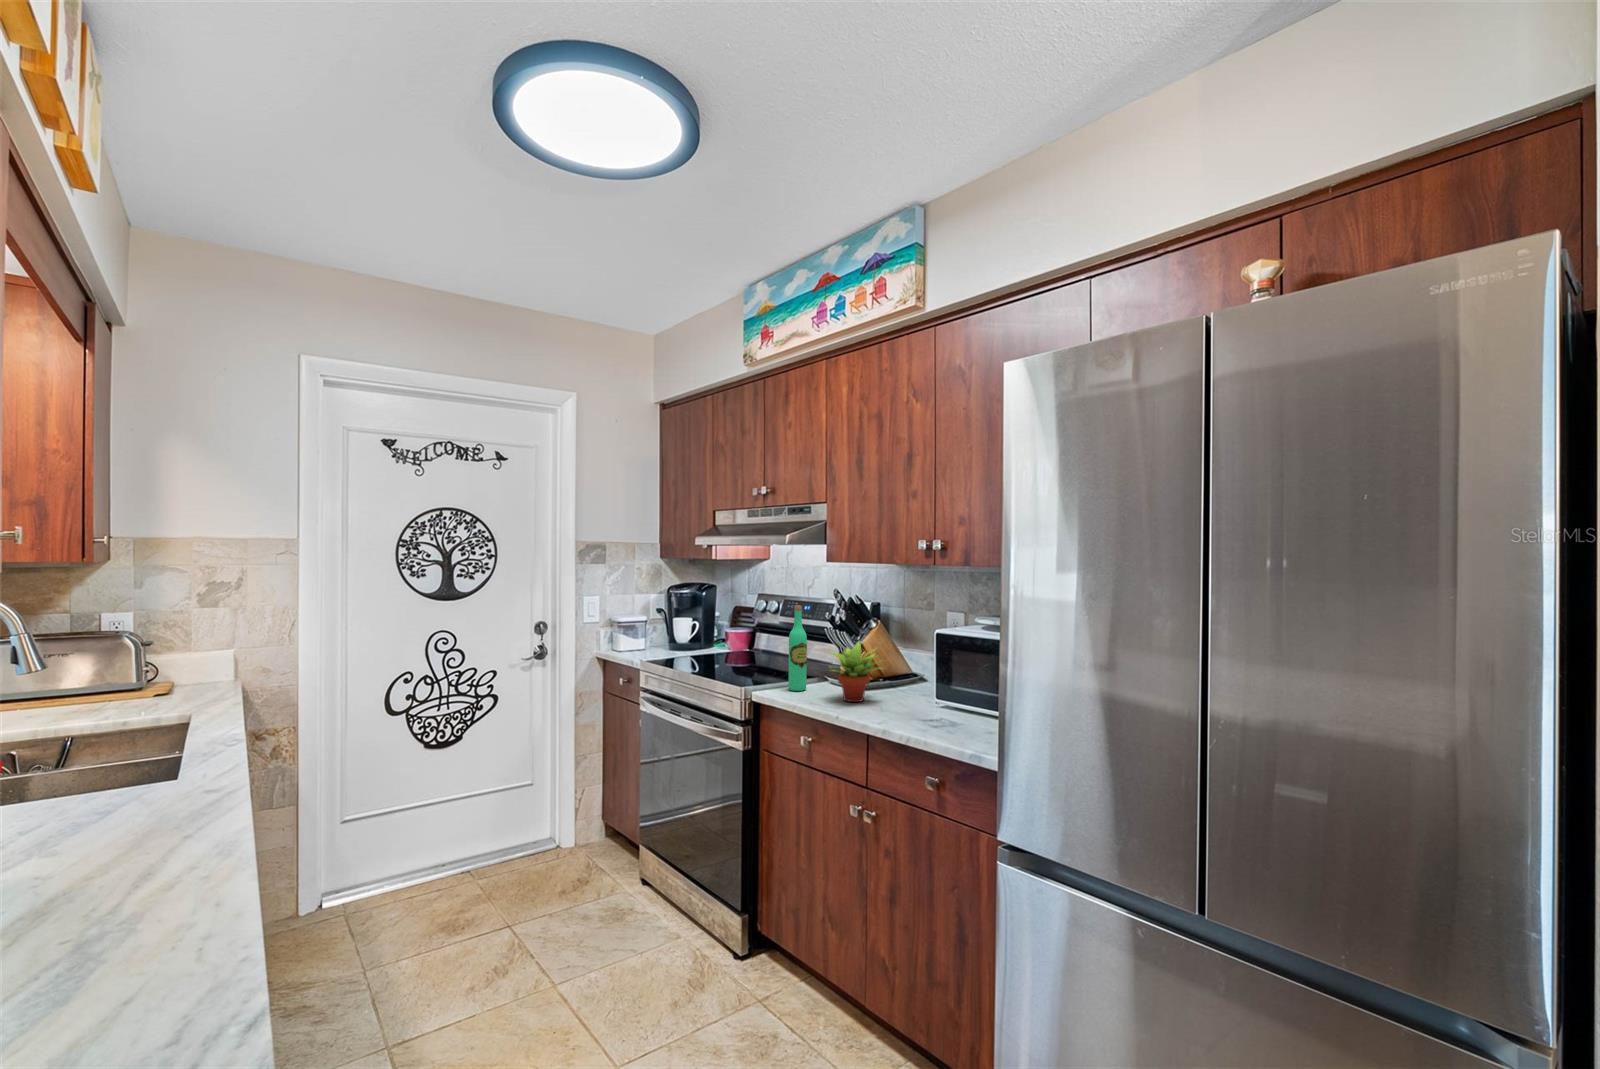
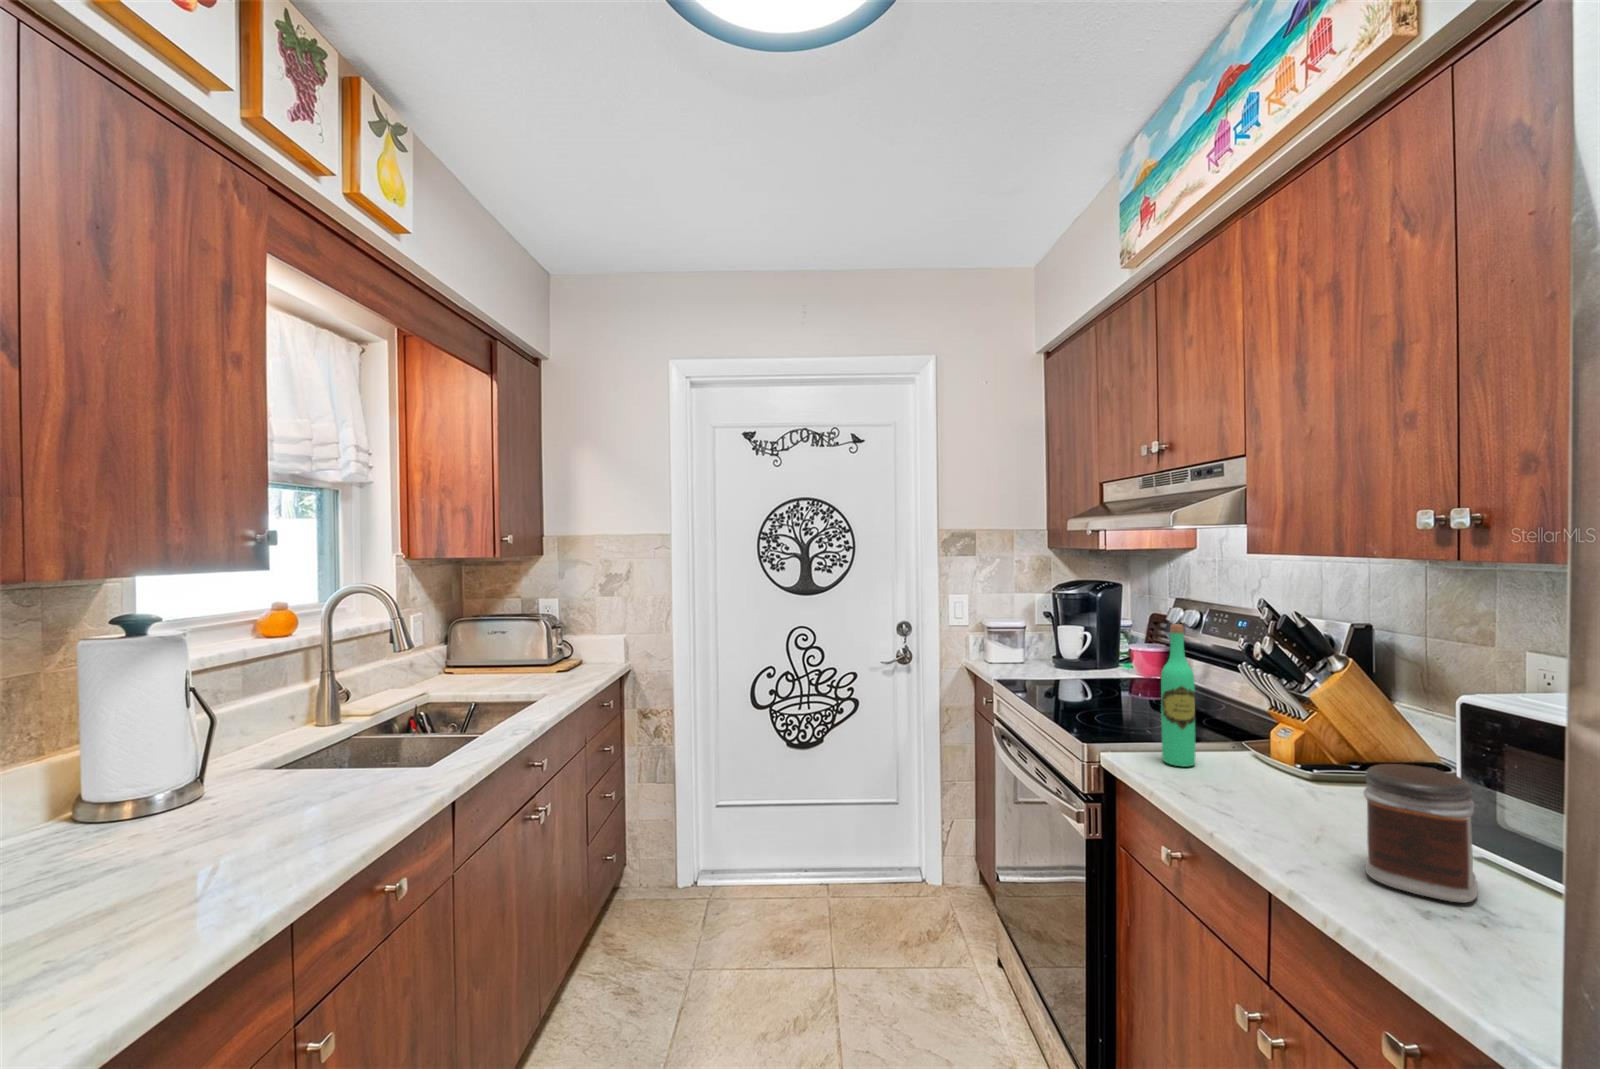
succulent plant: present [830,641,877,702] -> none [1212,696,1341,814]
jar: none [903,663,942,718] -> present [1364,764,1478,903]

